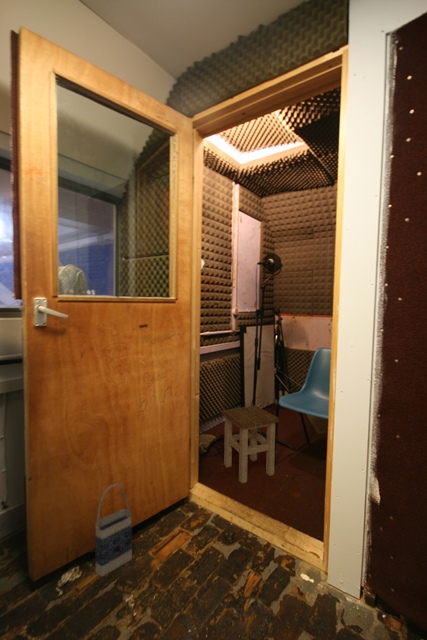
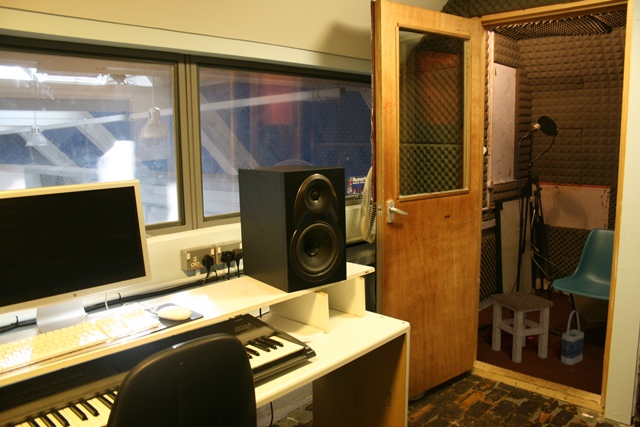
bag: present [95,484,132,576] -> present [561,310,584,365]

